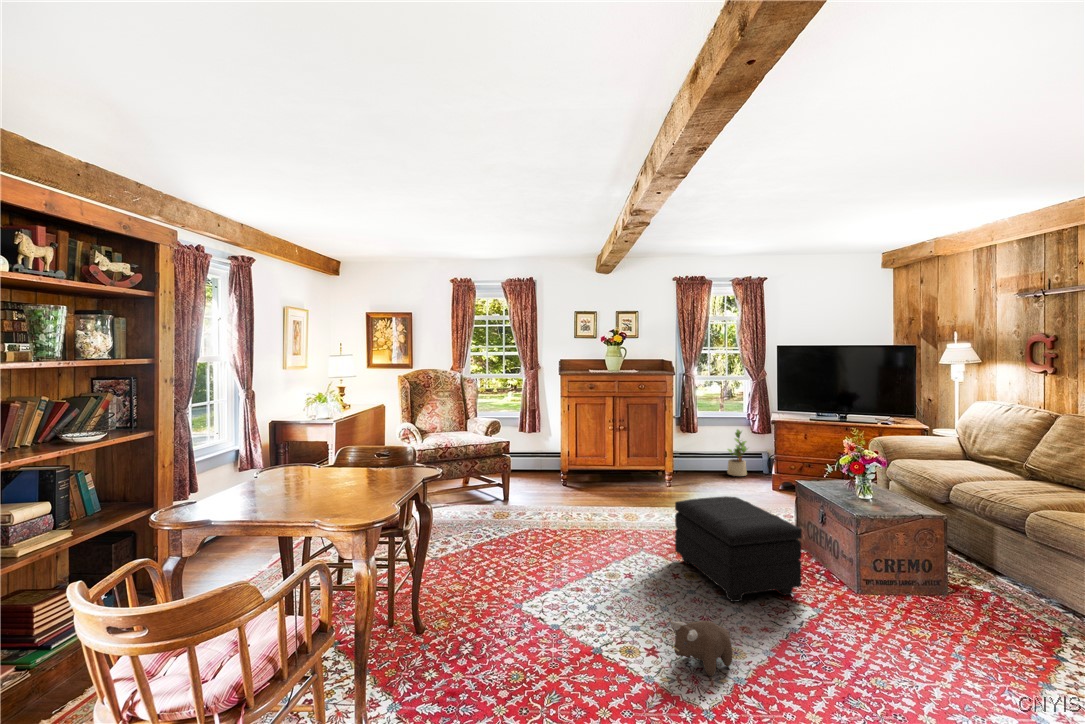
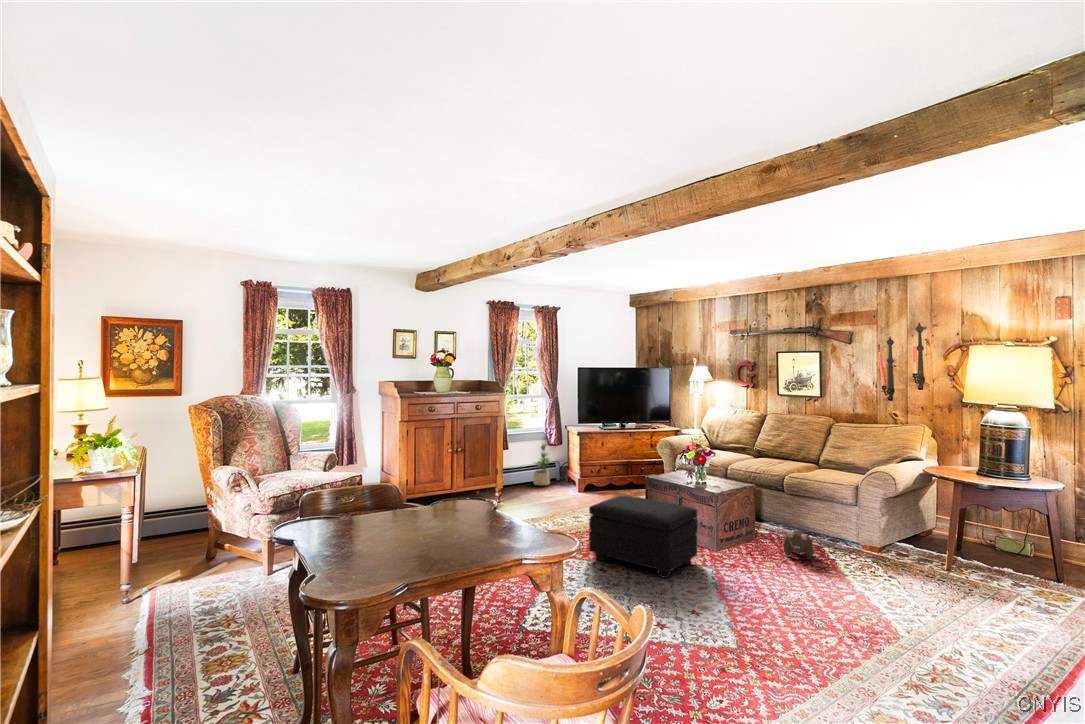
plush toy: present [671,621,732,676] -> present [783,530,813,559]

